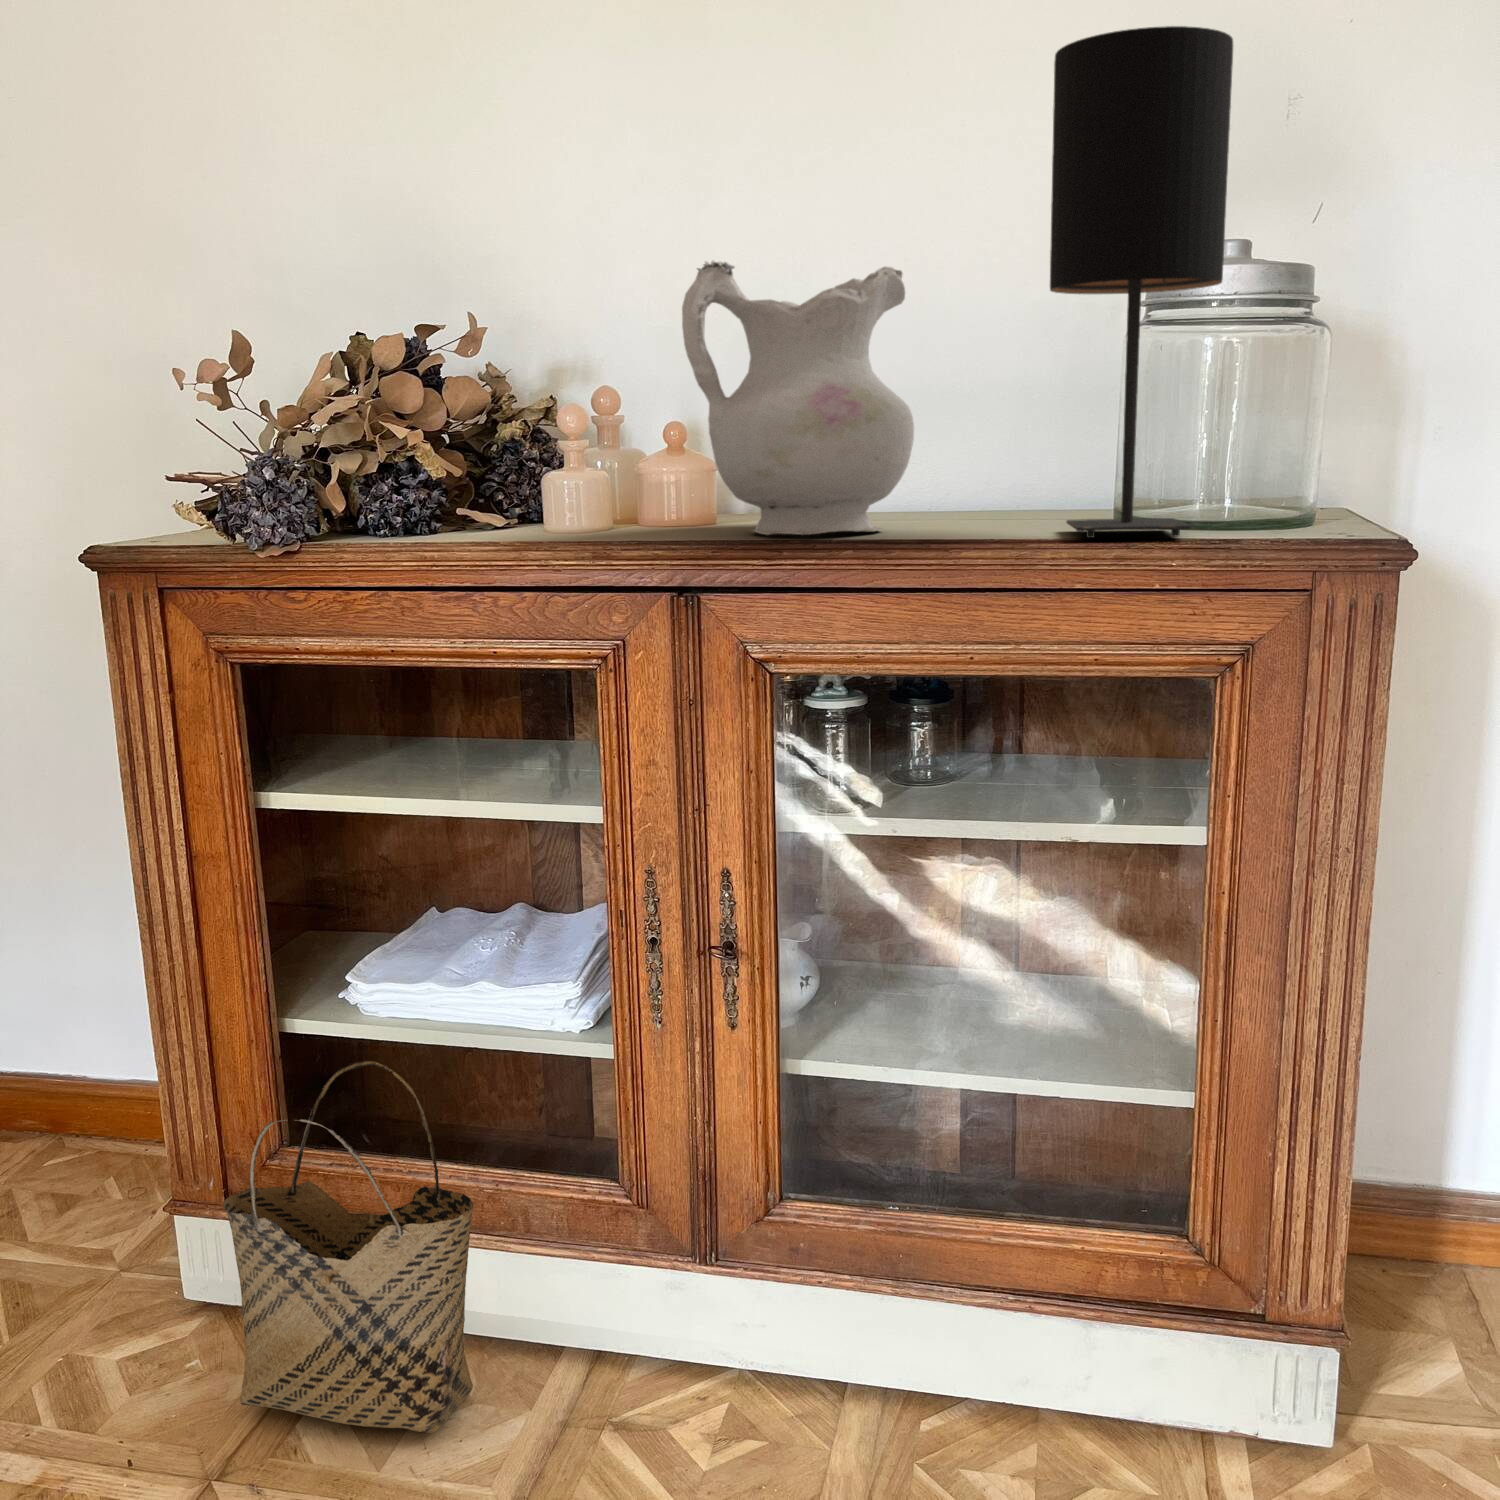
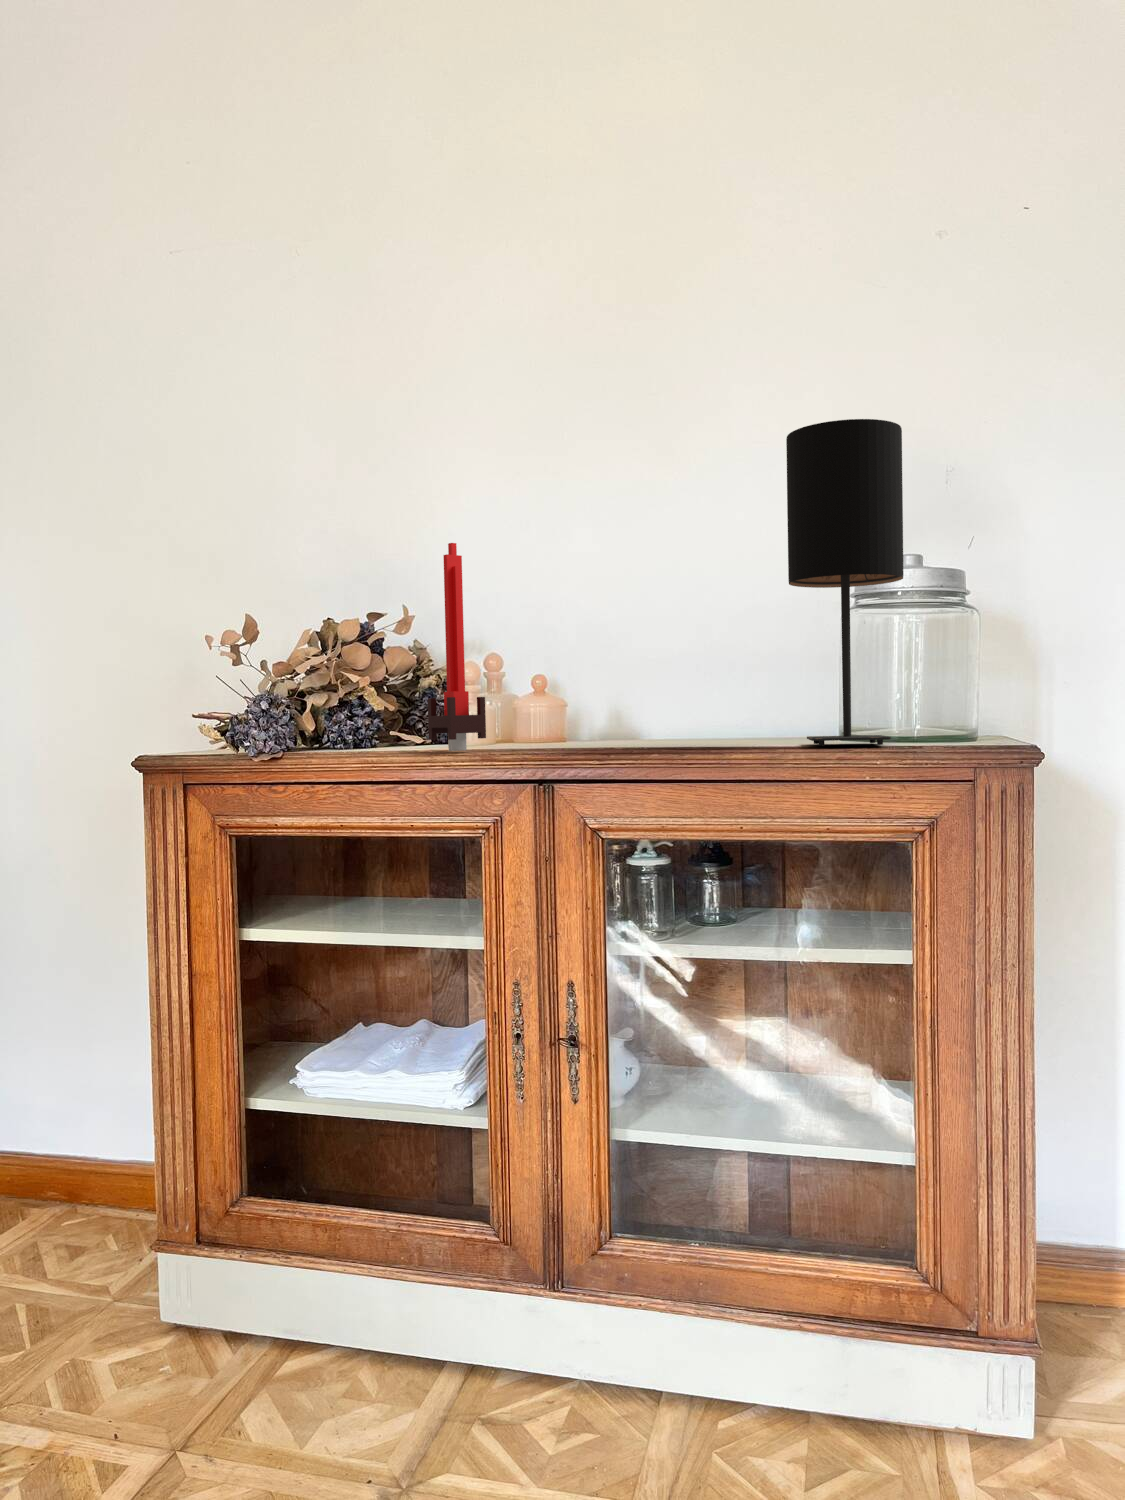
candle: none [511,223,599,544] -> present [428,543,486,751]
ceramic pitcher: present [682,261,914,535] -> none [544,566,701,746]
woven basket: present [223,1060,473,1433] -> none [197,1126,381,1421]

